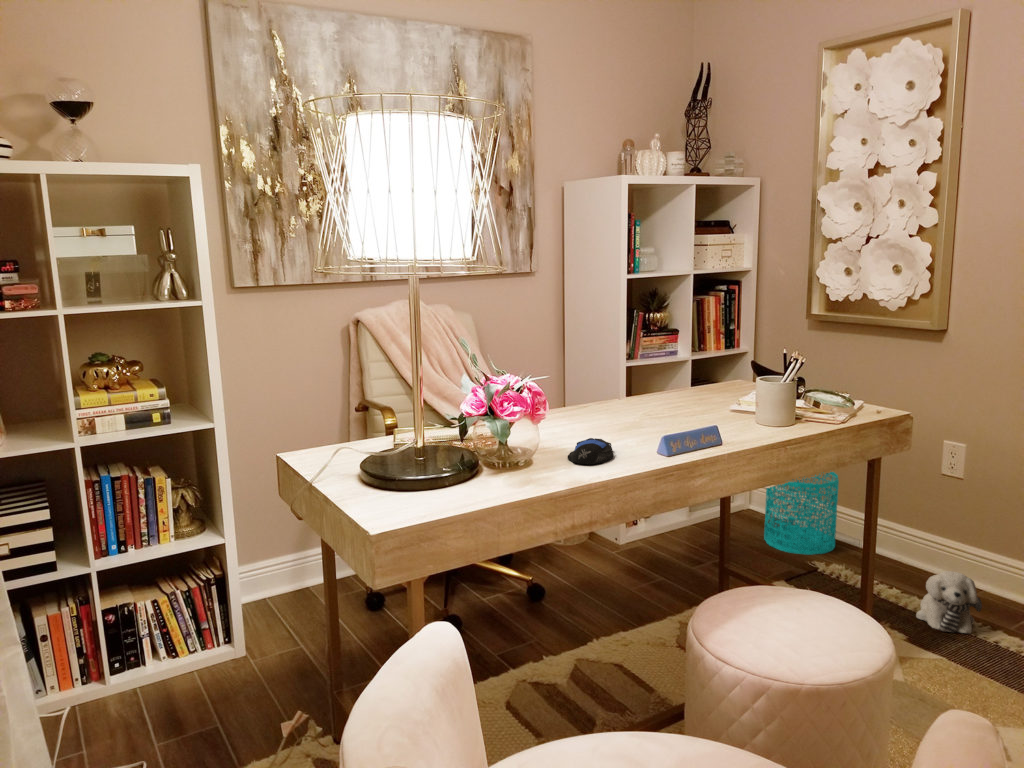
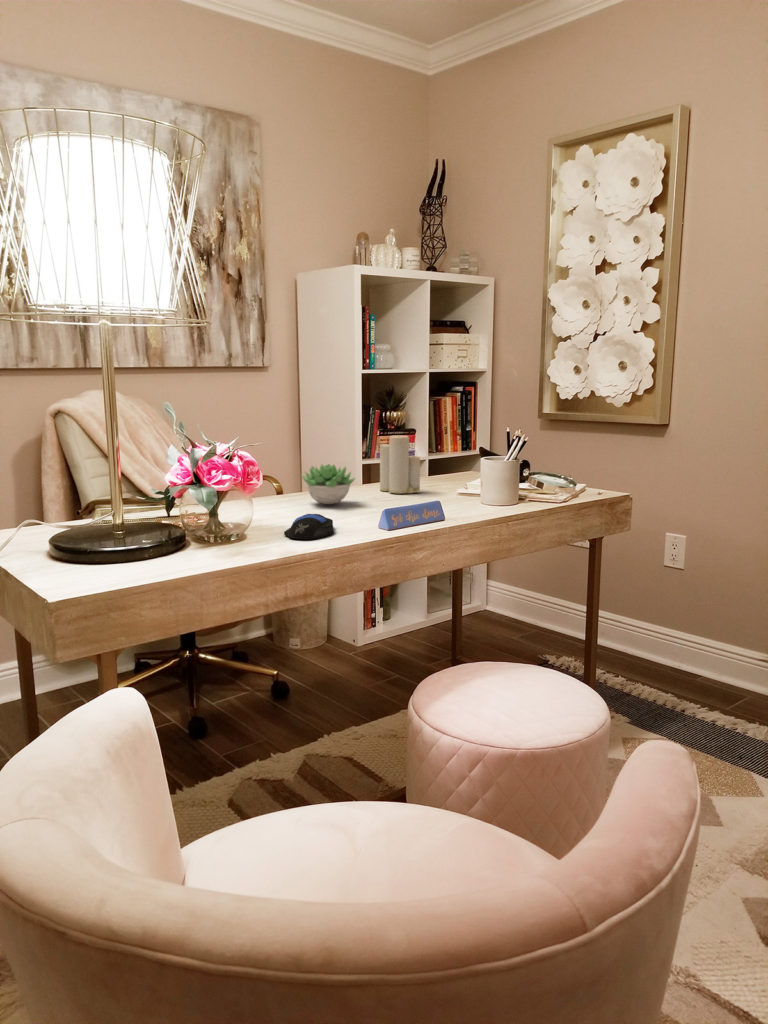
candle: none [650,347,690,409] -> present [380,435,420,493]
succulent plant: none [577,384,630,422] -> present [302,464,355,504]
wastebasket: present [764,472,839,555] -> none [500,562,570,650]
plush toy: present [916,571,982,633] -> none [641,655,701,714]

